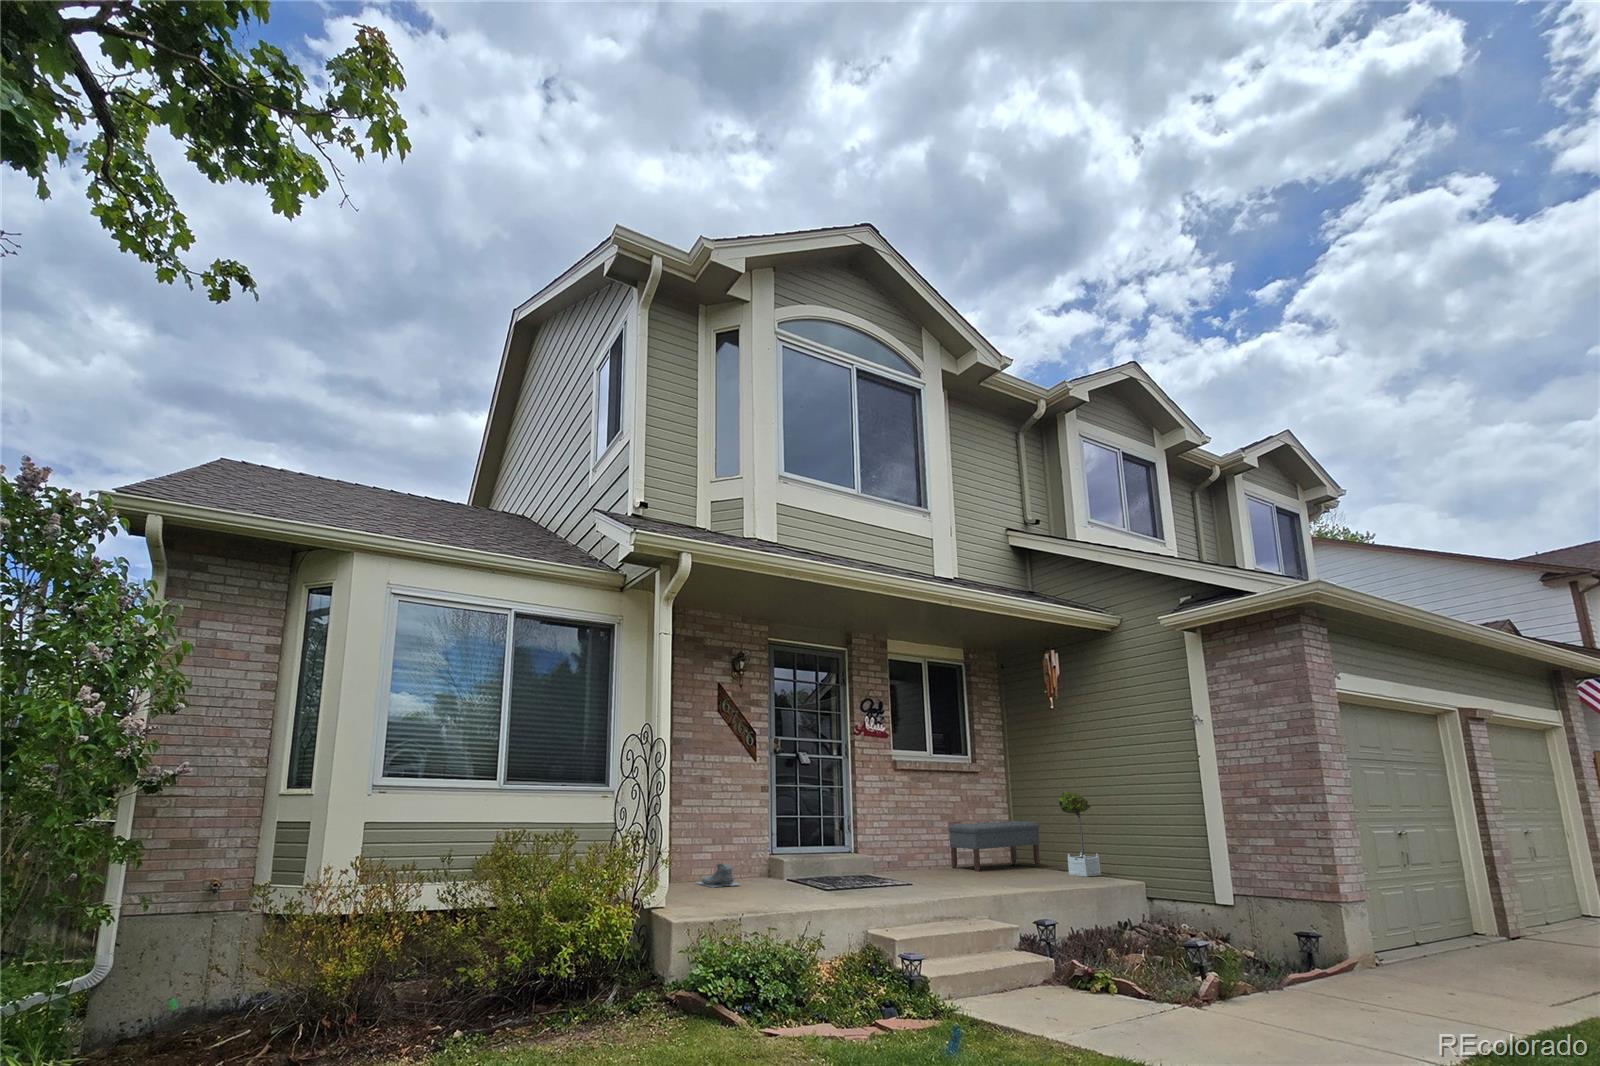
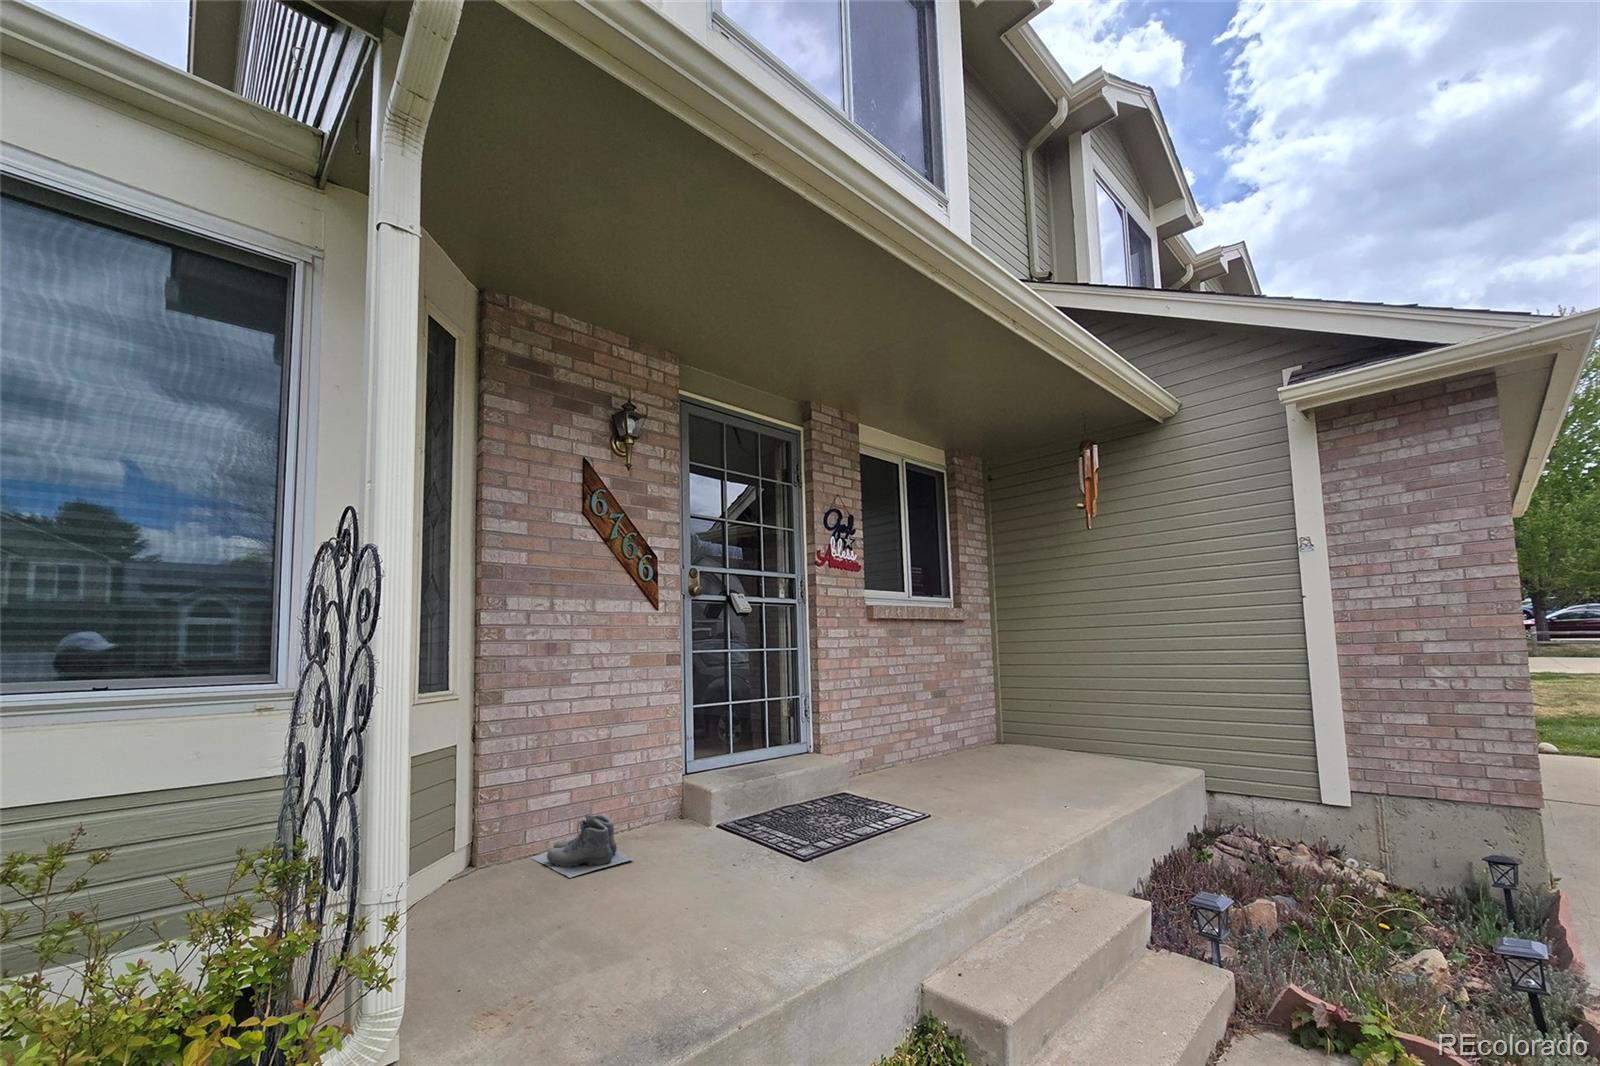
potted tree: present [1058,791,1101,877] -> none [1094,646,1156,769]
bench: present [948,821,1040,872] -> none [935,685,1047,767]

